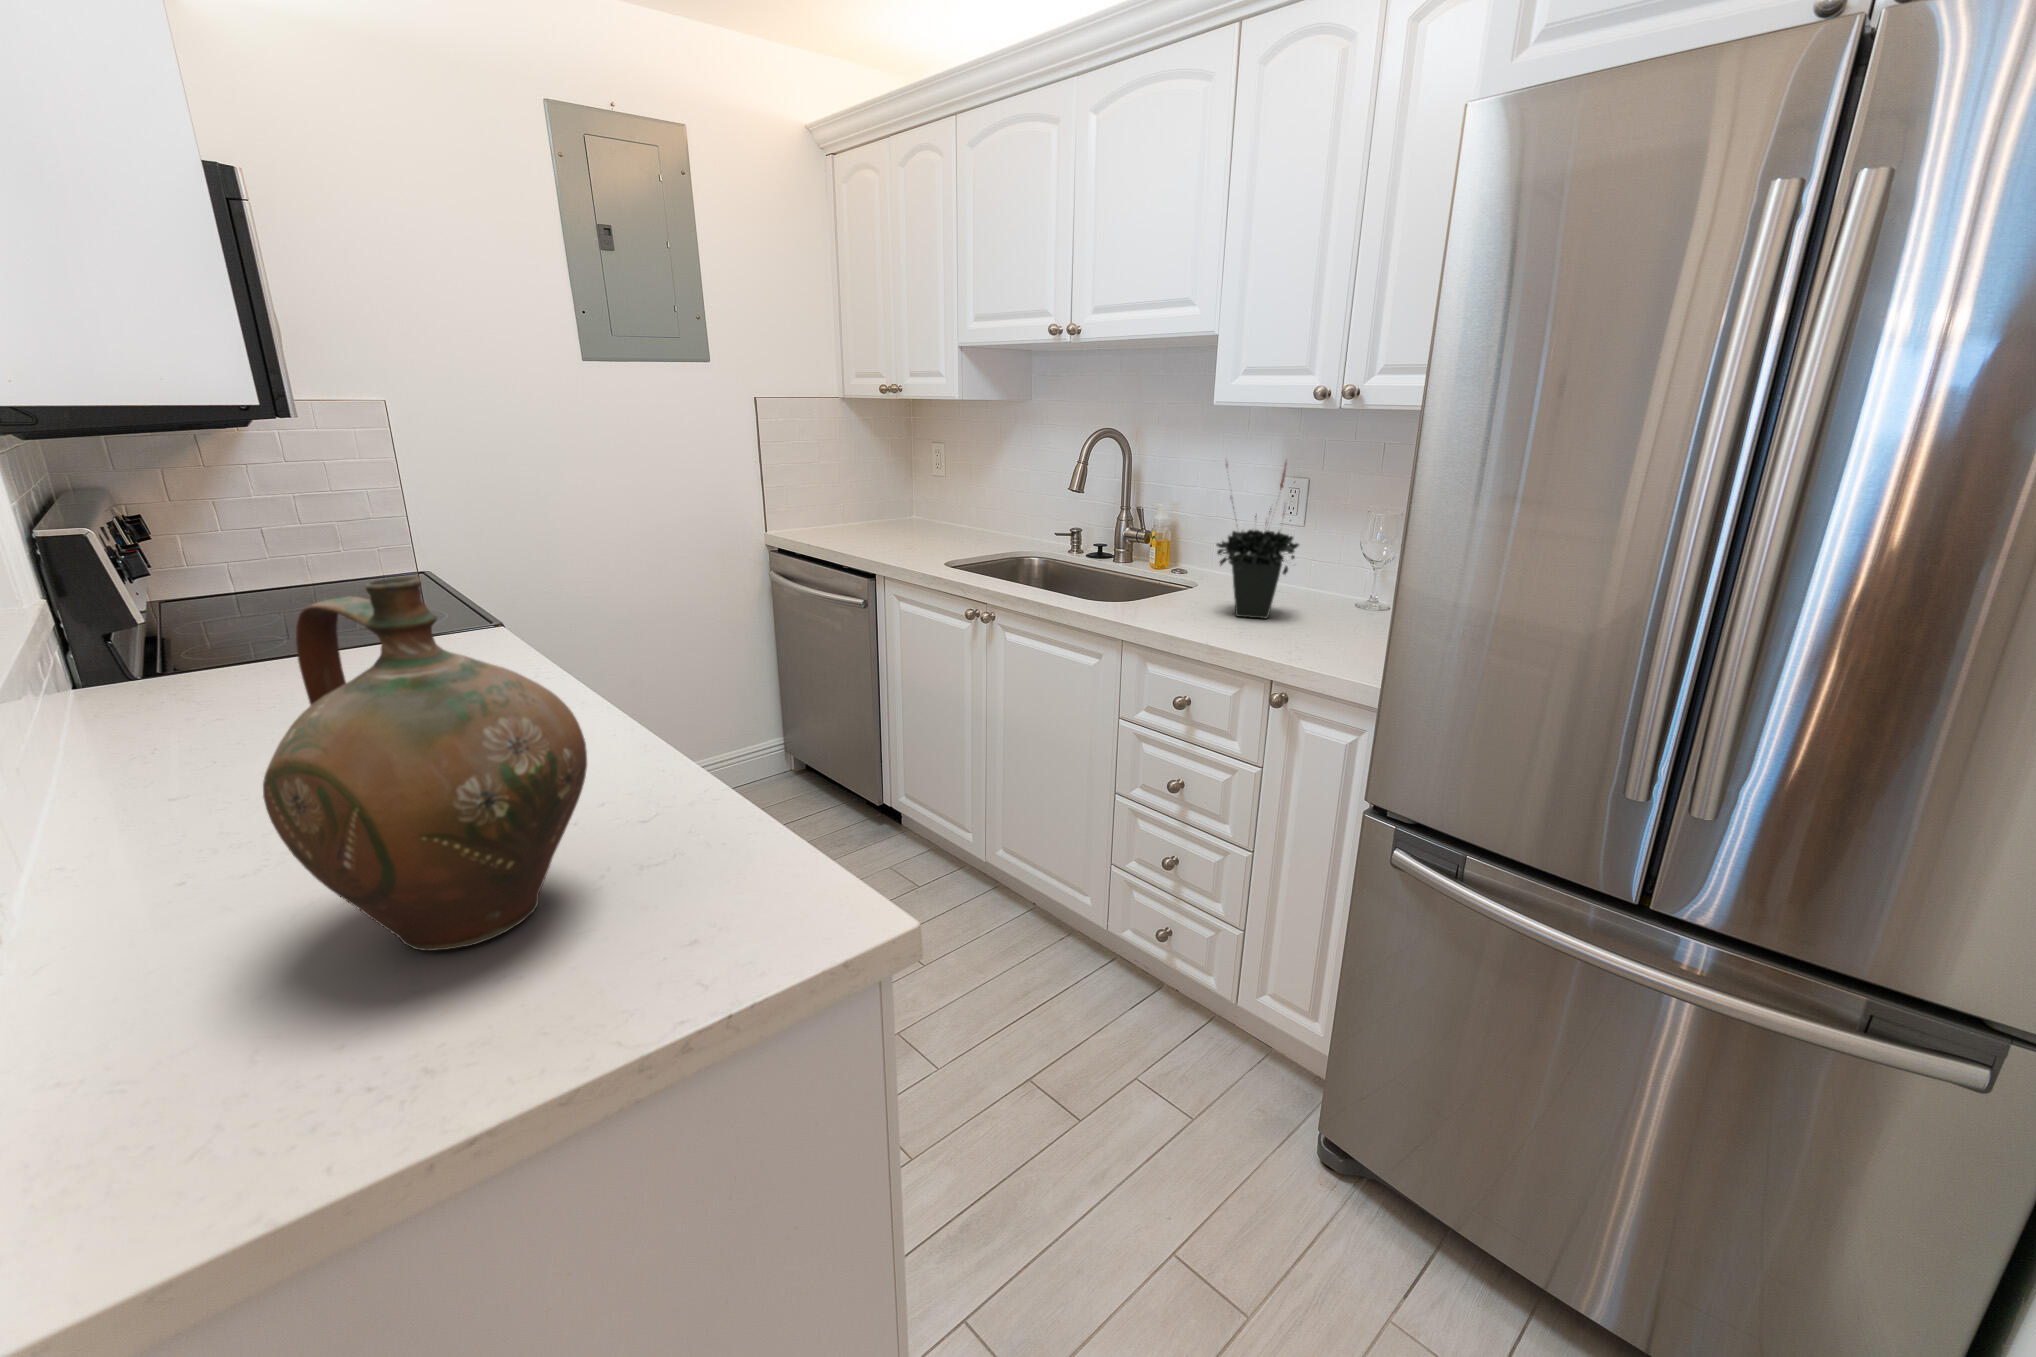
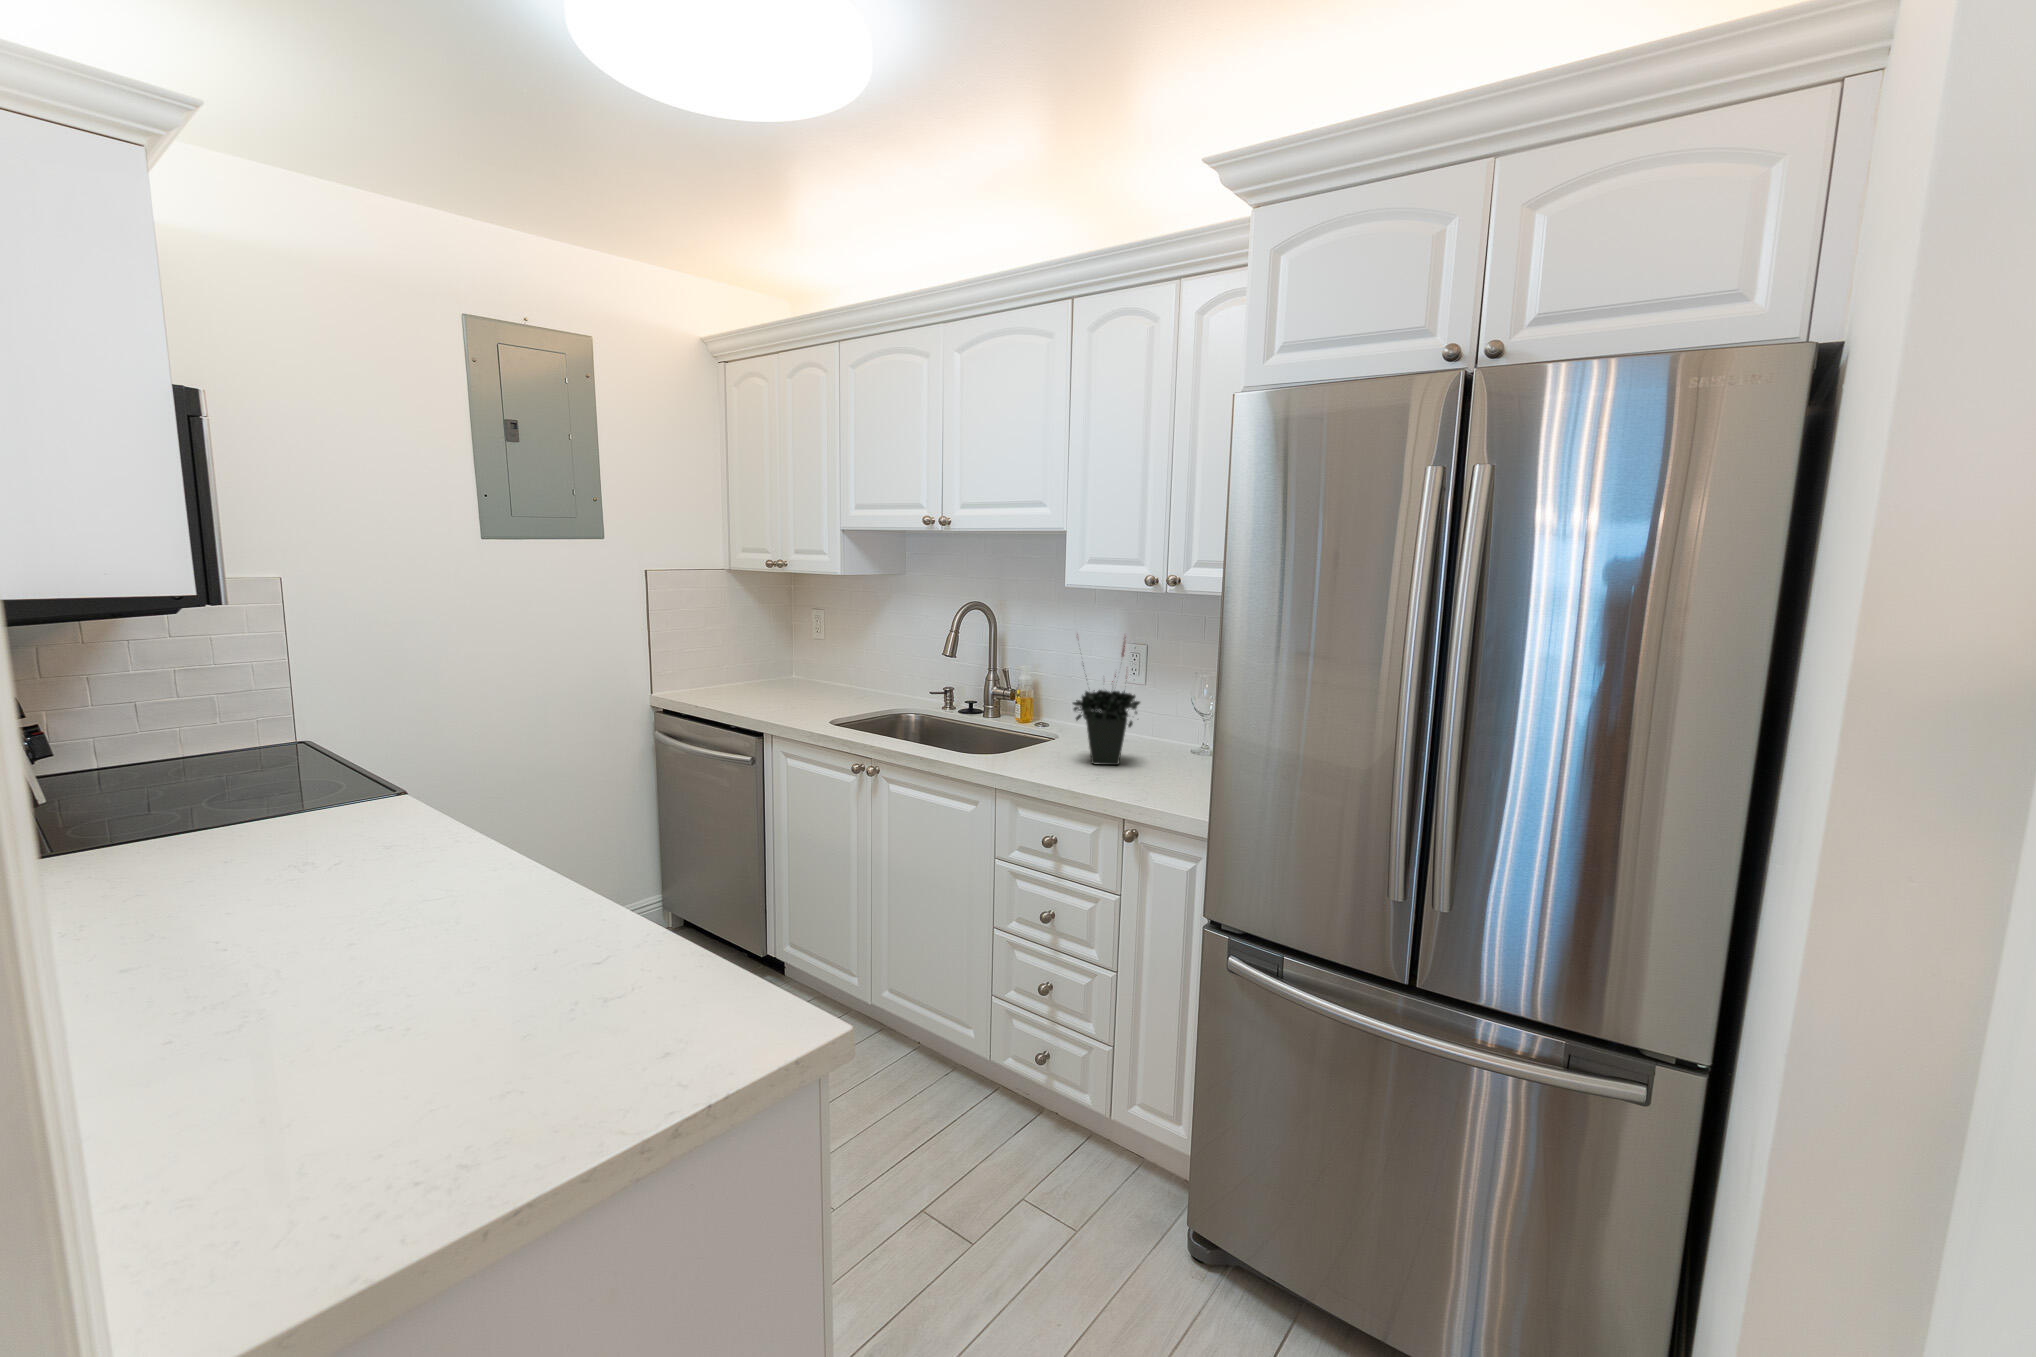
ceramic jug: present [263,577,587,951] -> none [321,766,577,1077]

